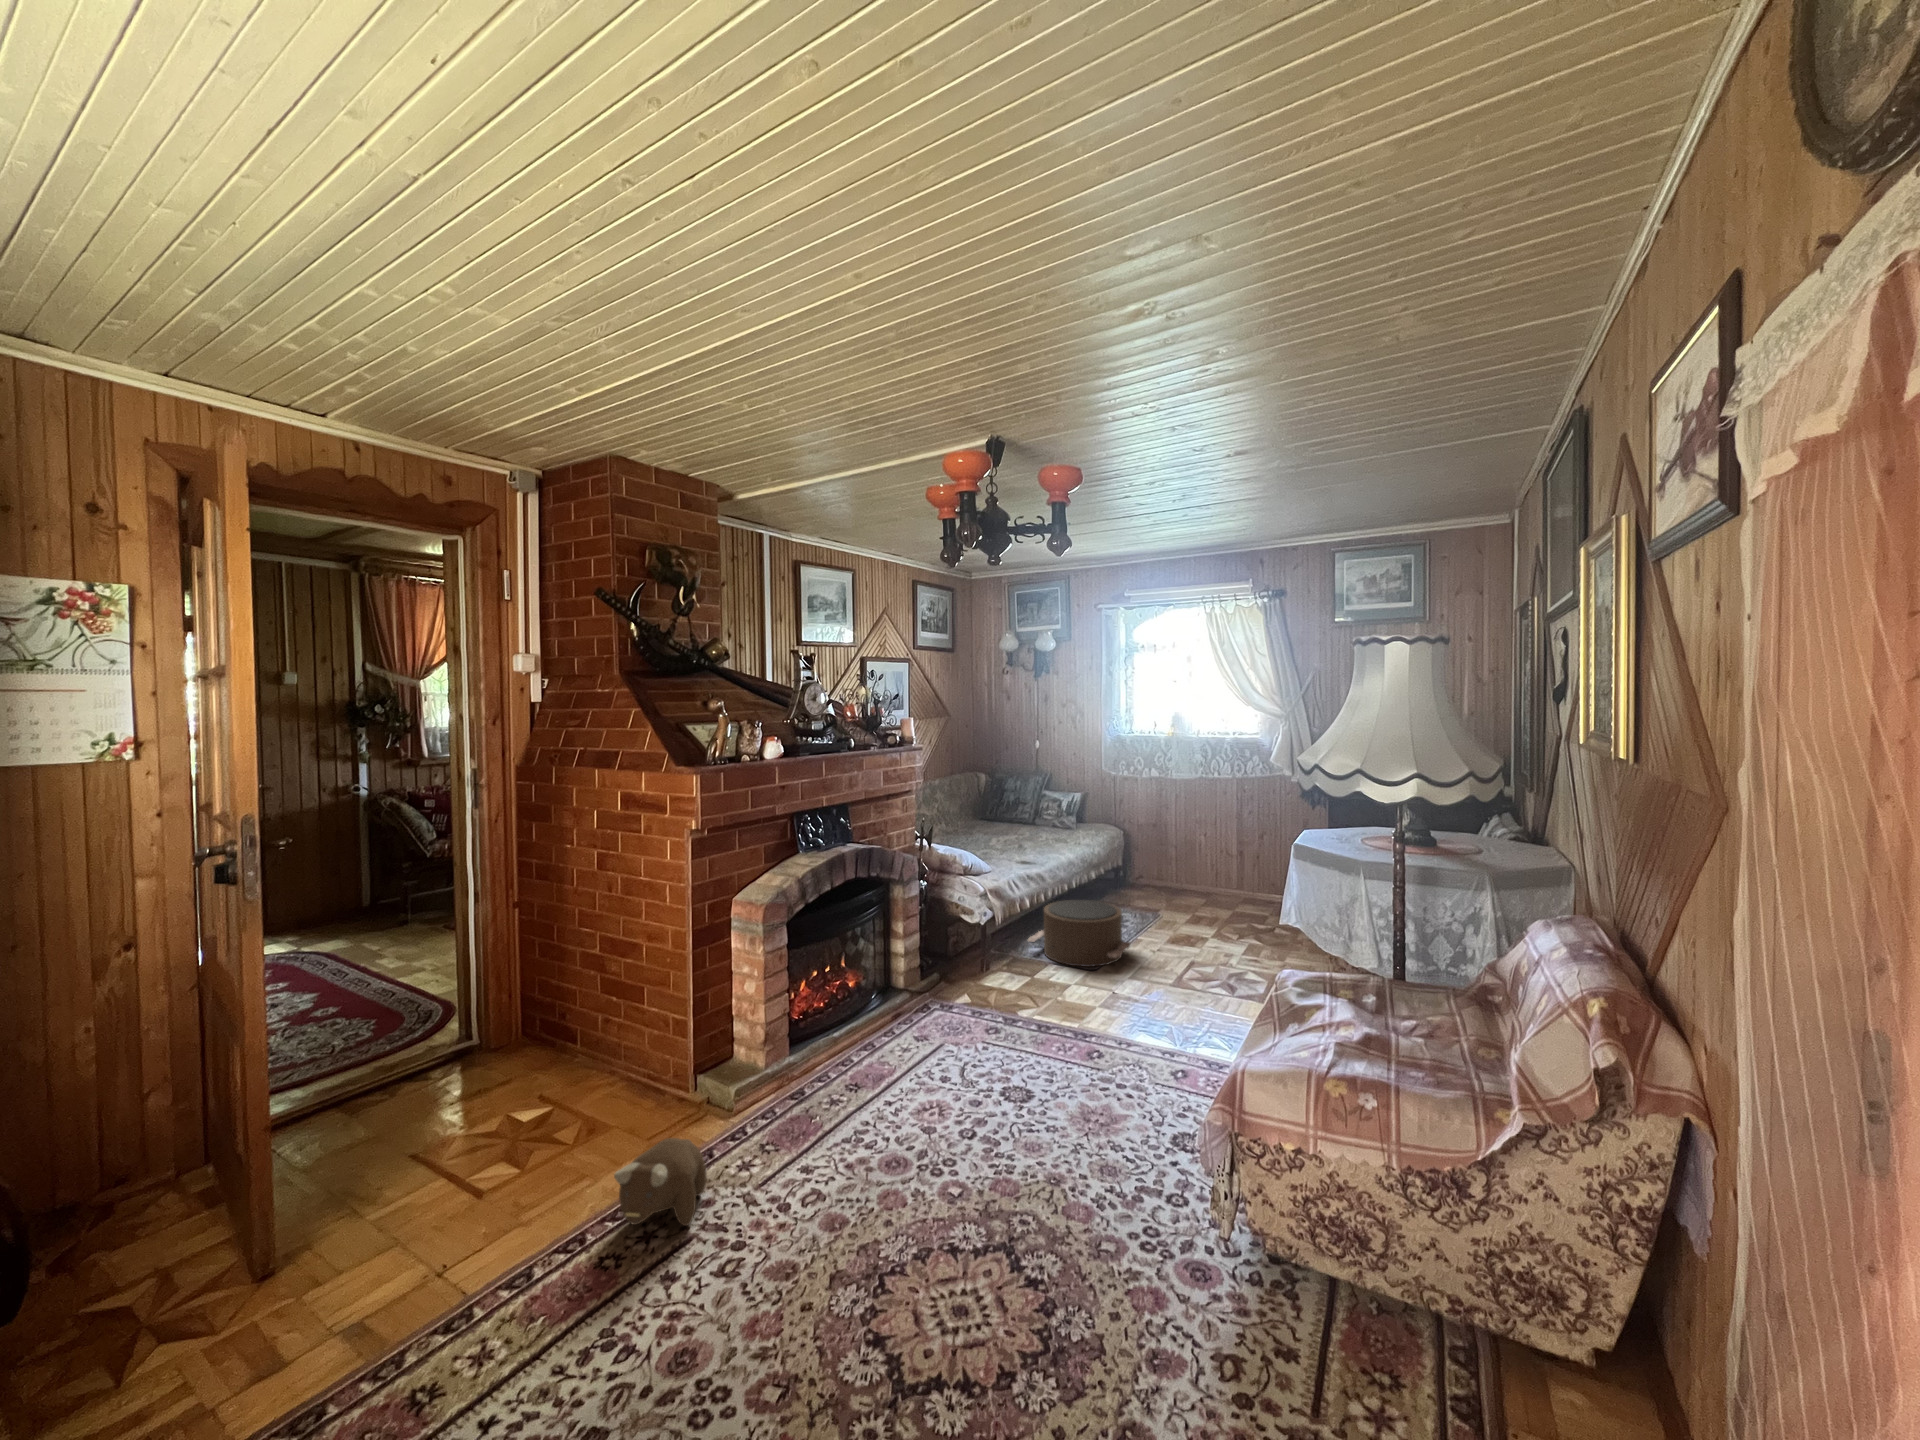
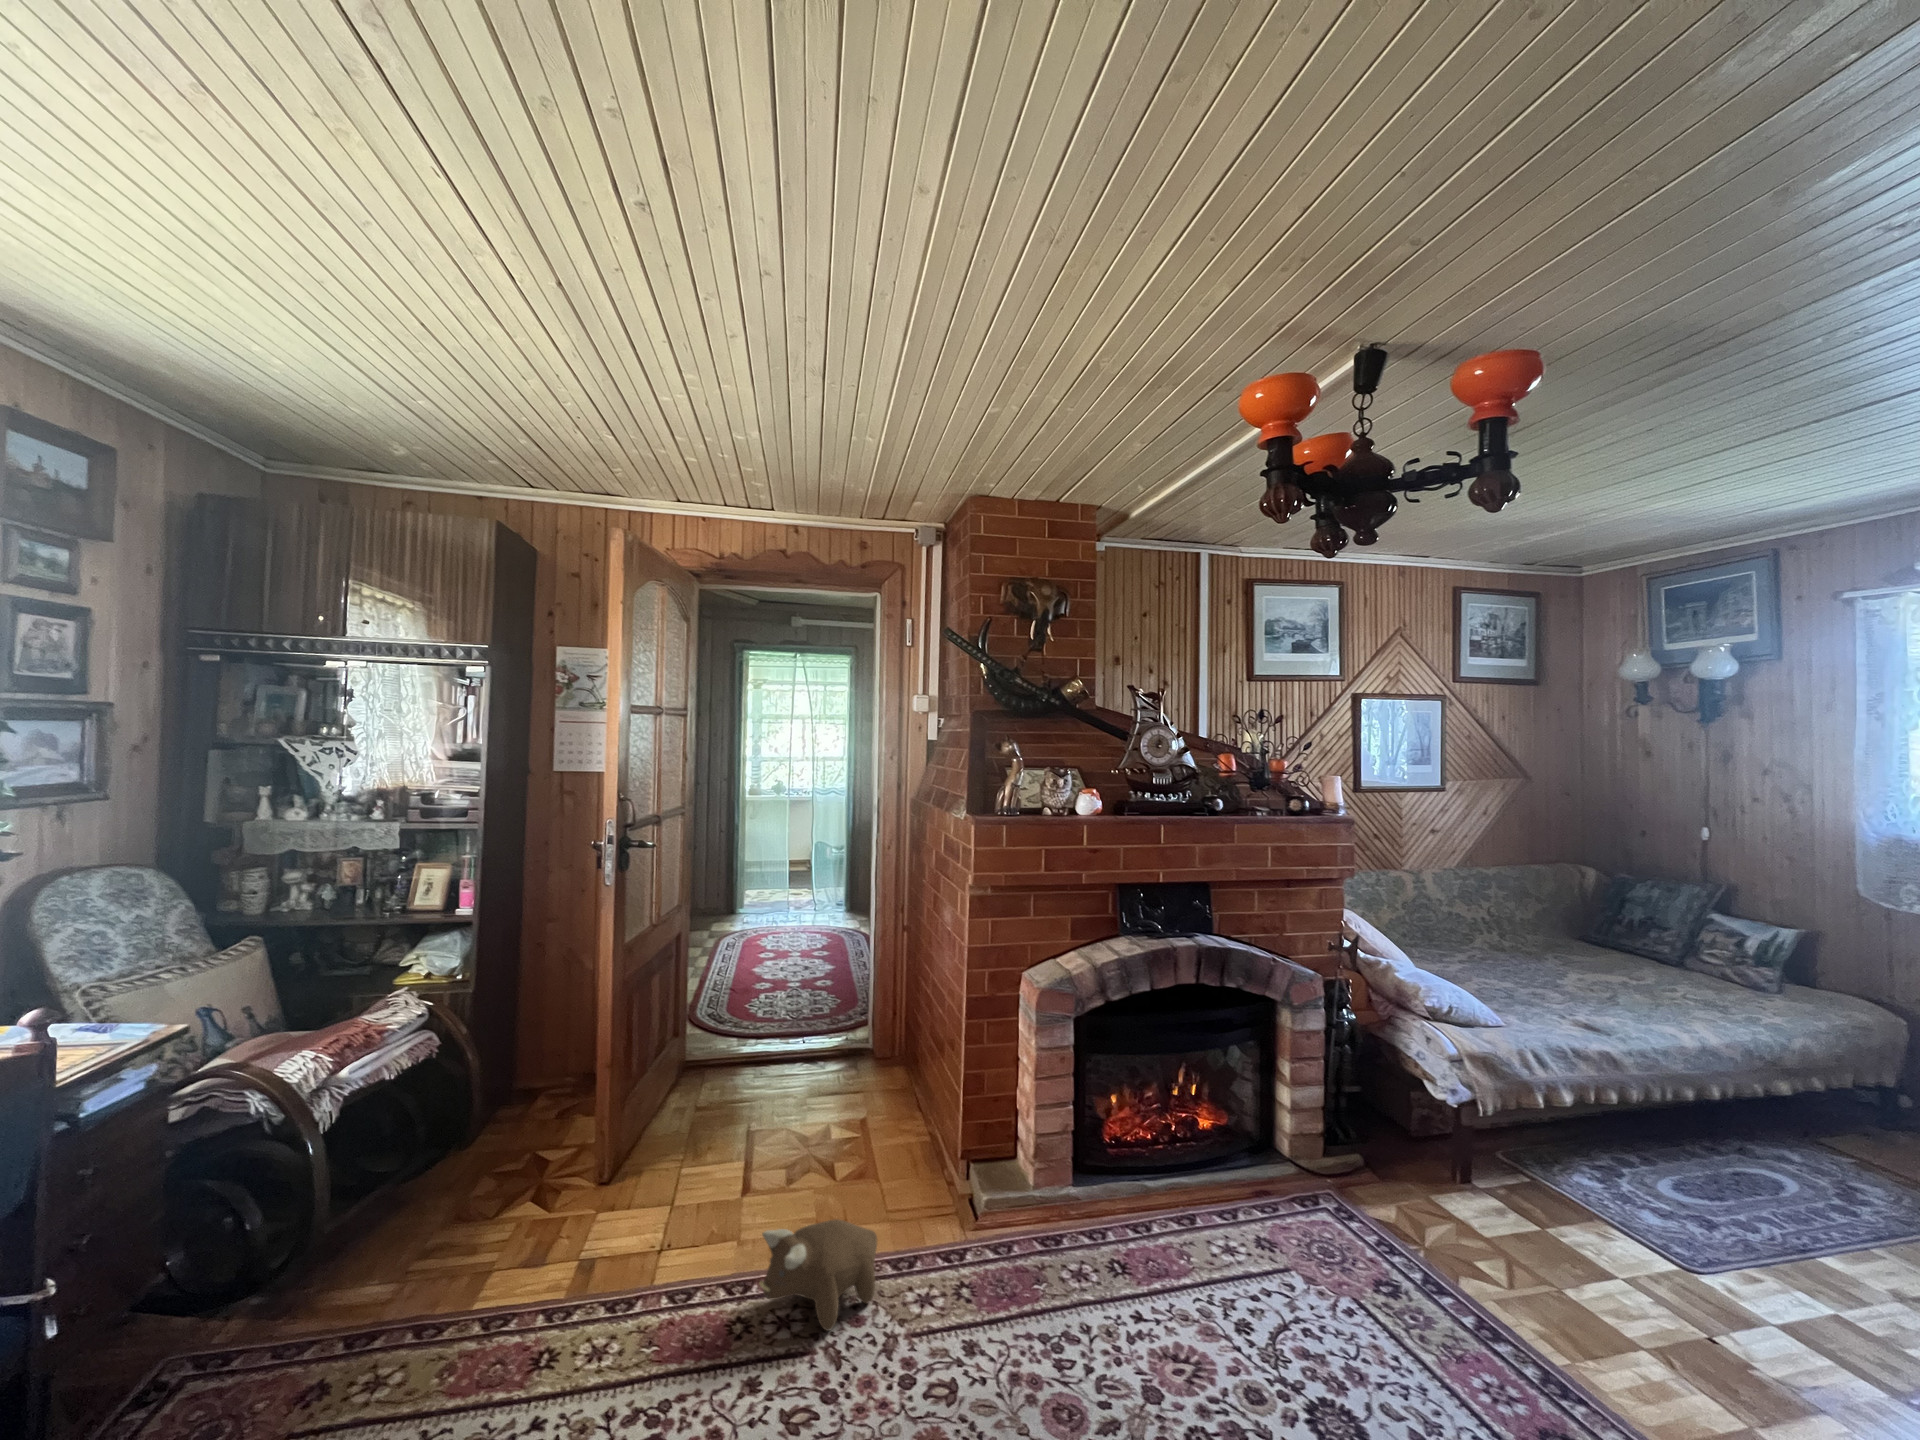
pouf: present [1028,900,1131,967] -> none [1562,1113,1827,1280]

